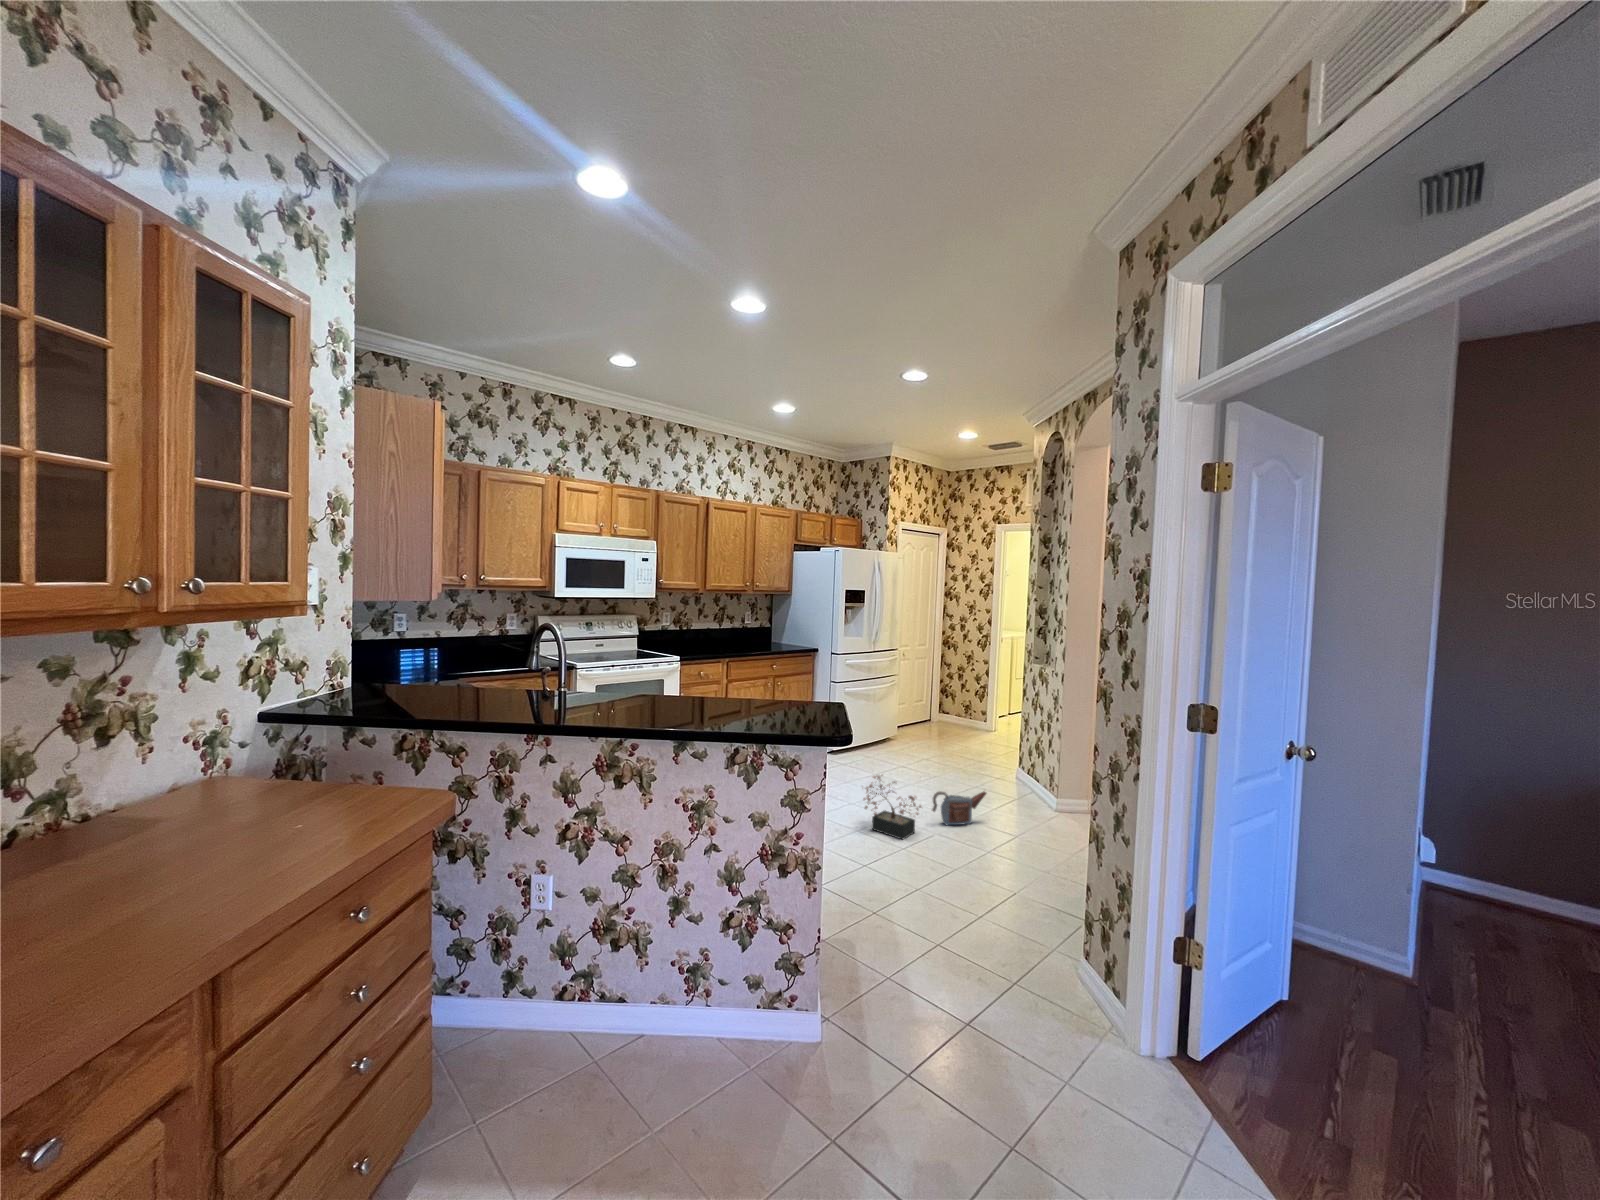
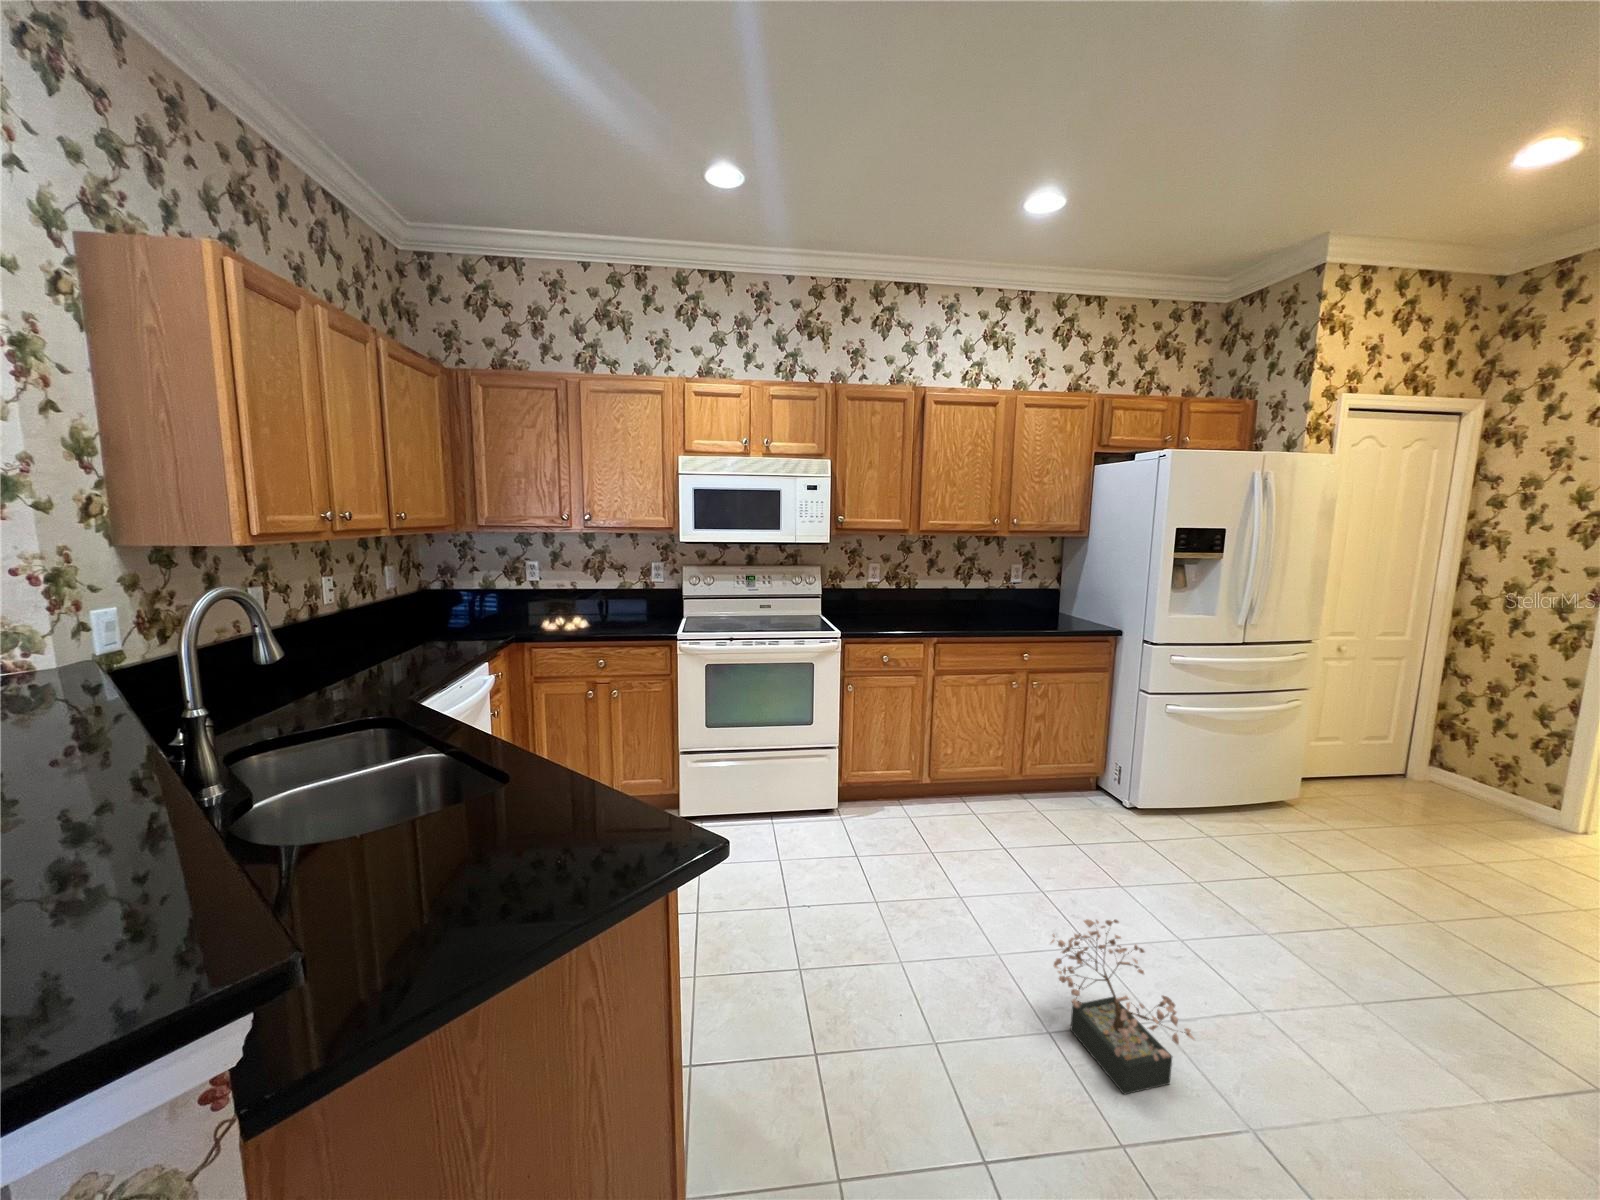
watering can: present [932,791,986,825] -> none [1235,1008,1427,1123]

